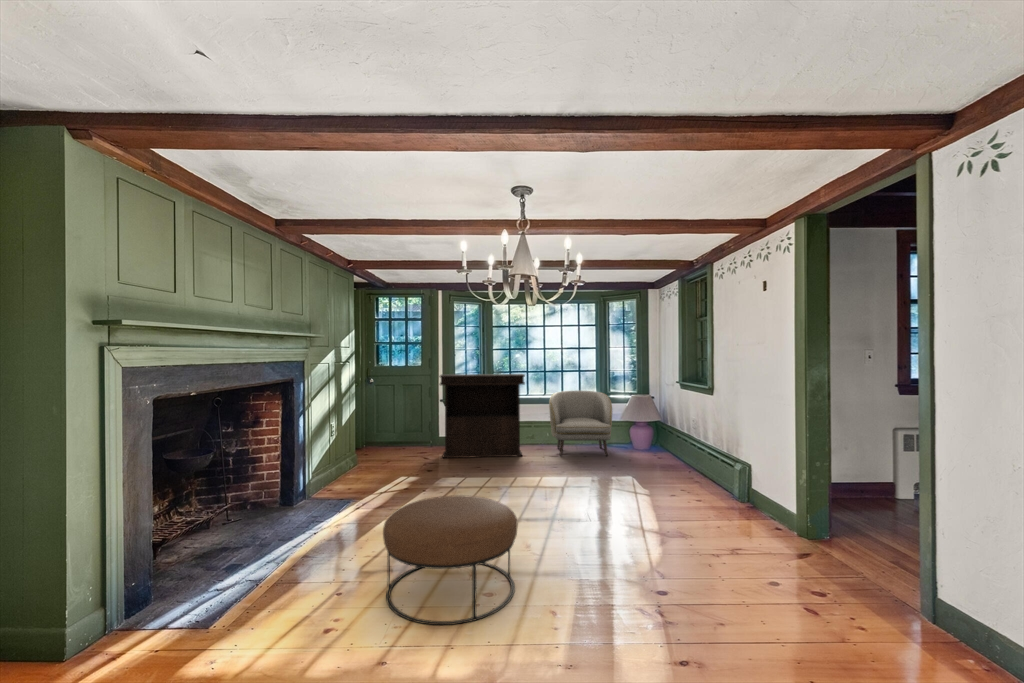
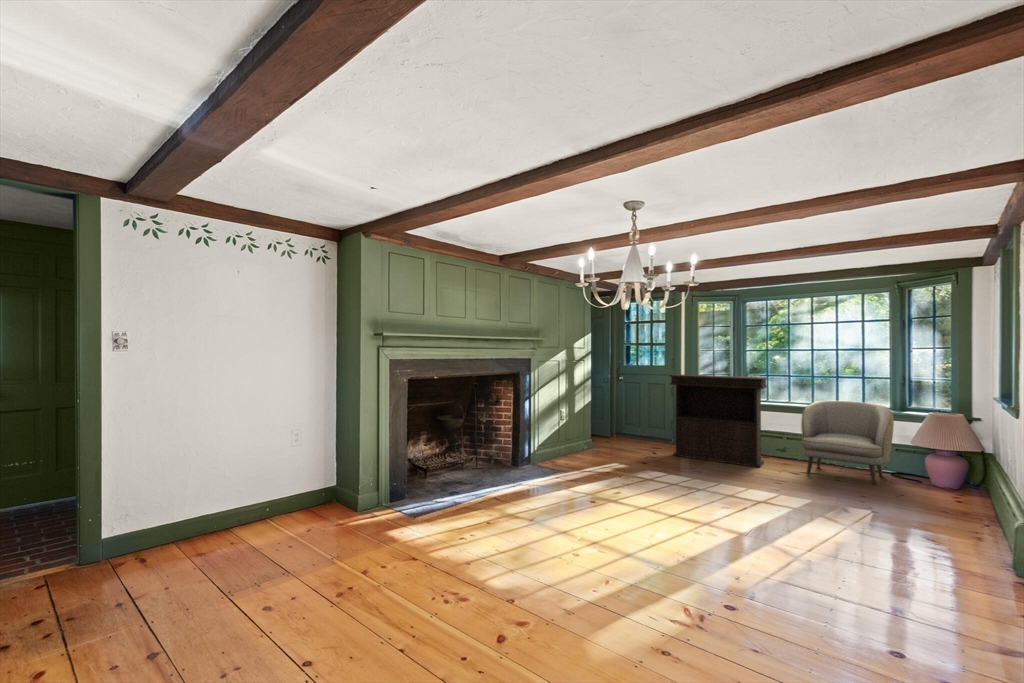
ottoman: present [383,495,518,625] -> none [502,470,609,565]

